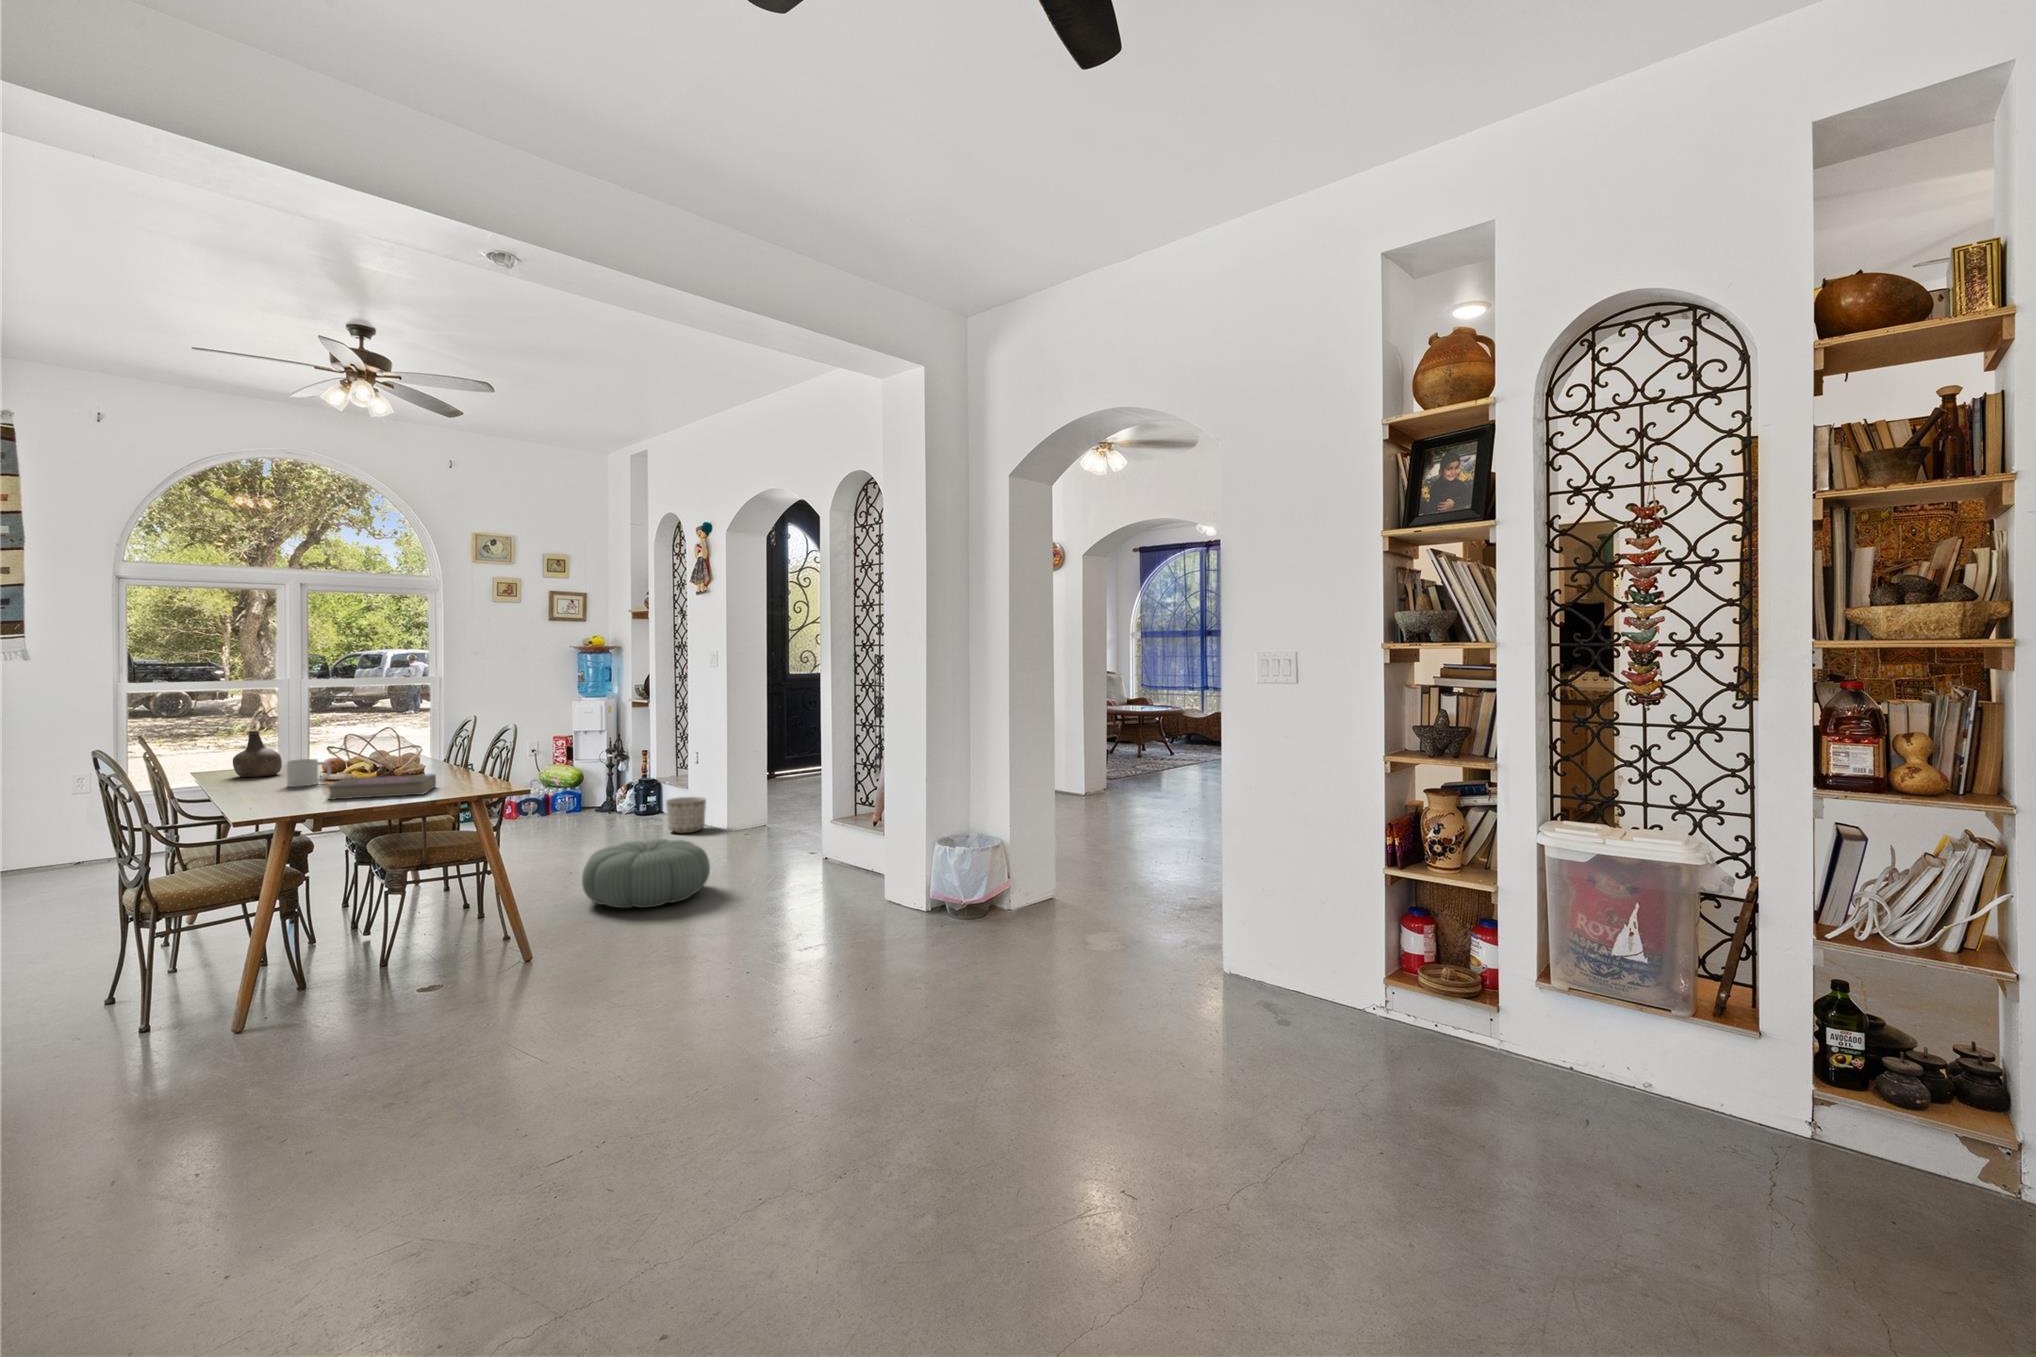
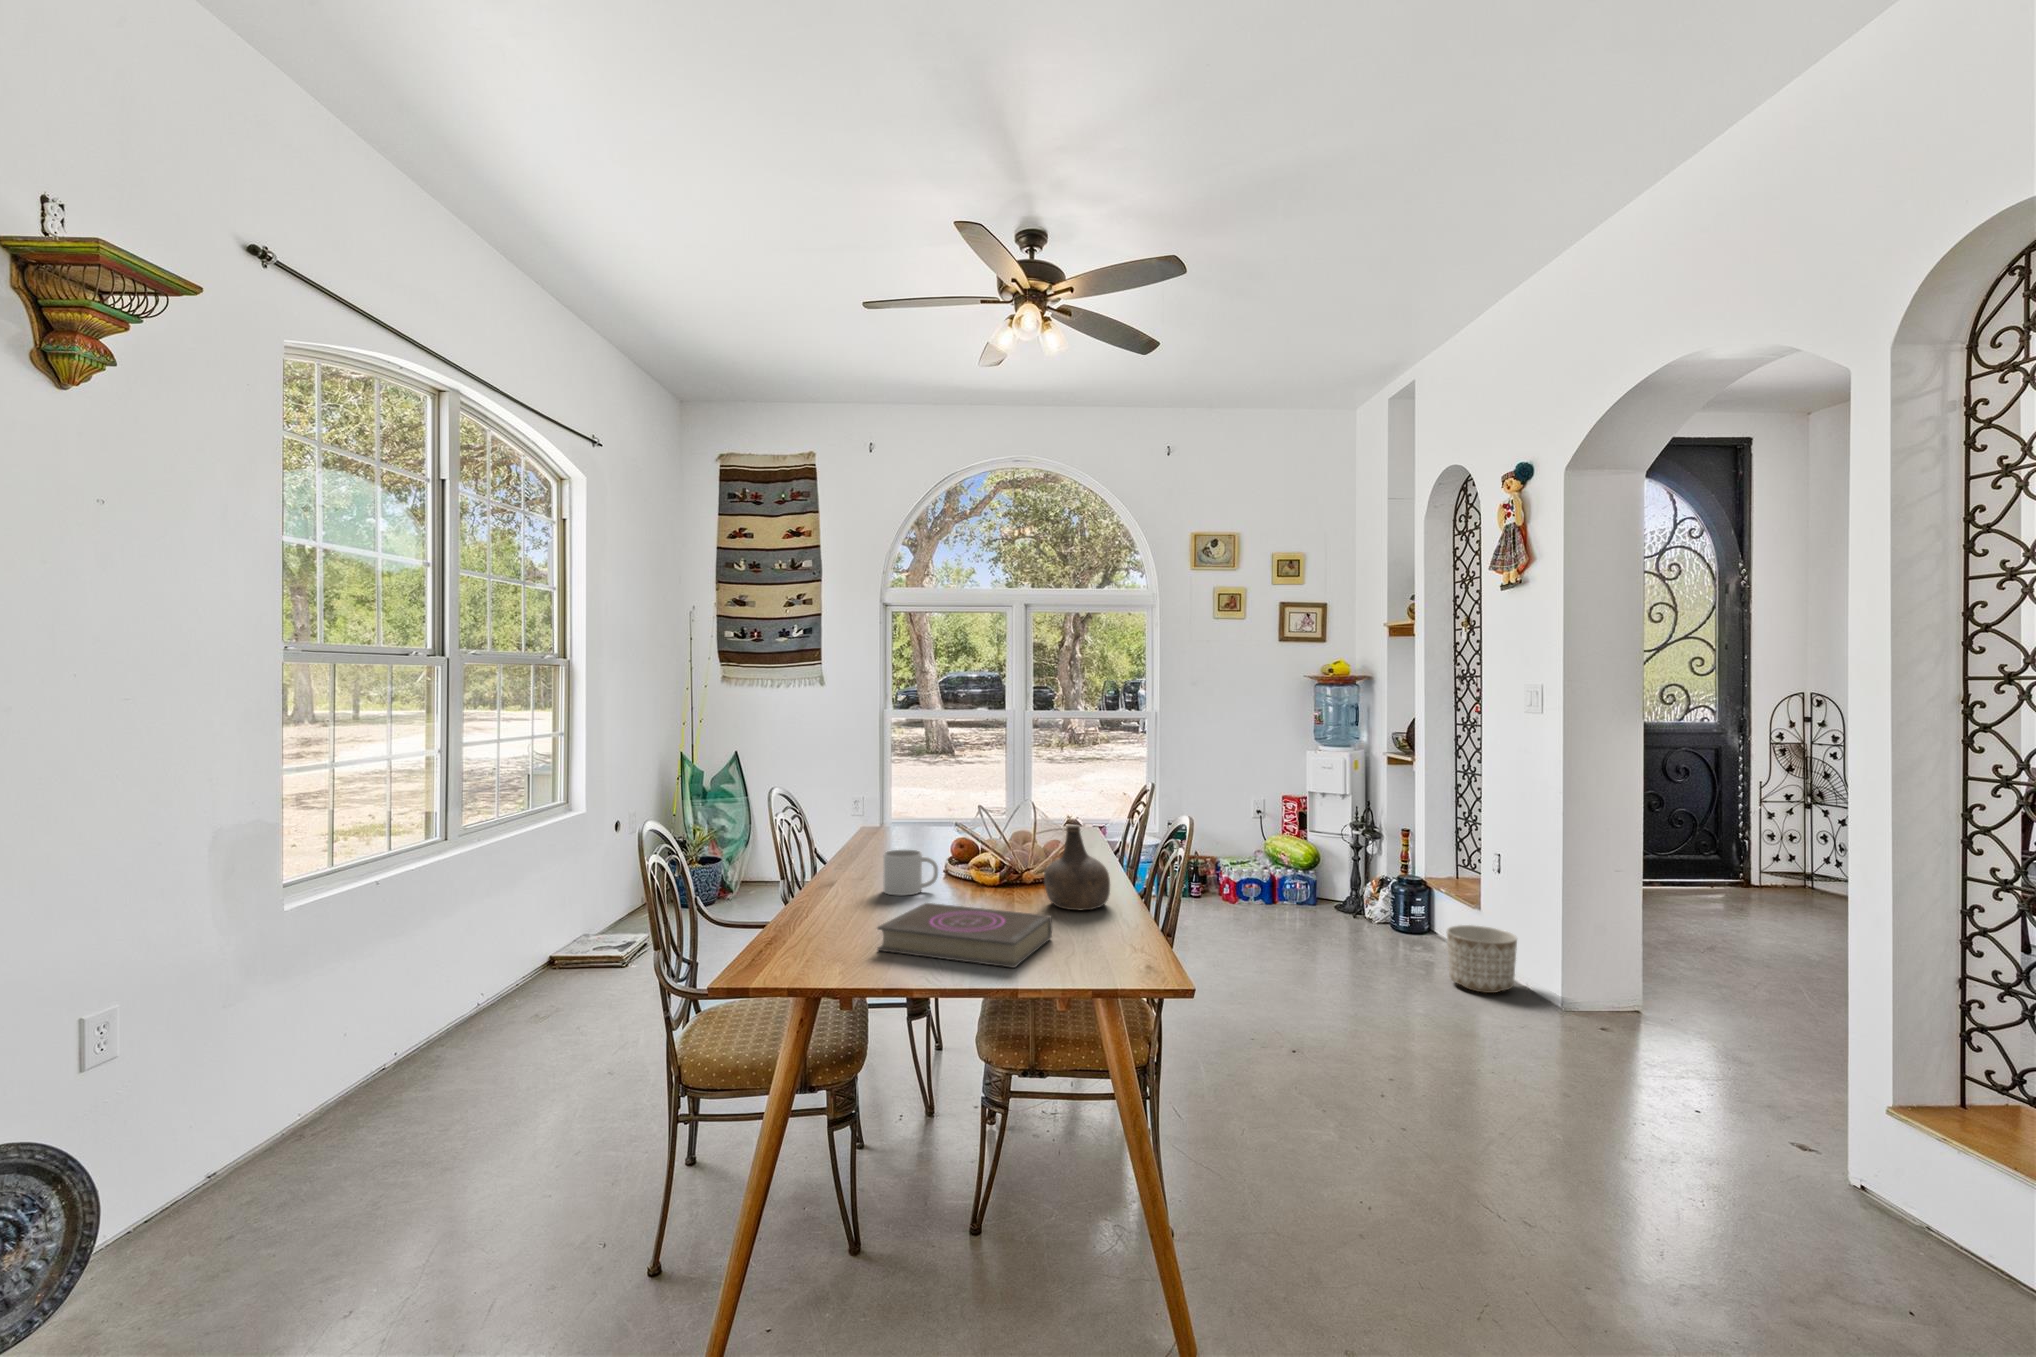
bottle: present [233,730,282,777] -> present [1044,825,1110,910]
pouf: present [582,839,710,908] -> none [1310,1049,1574,1236]

